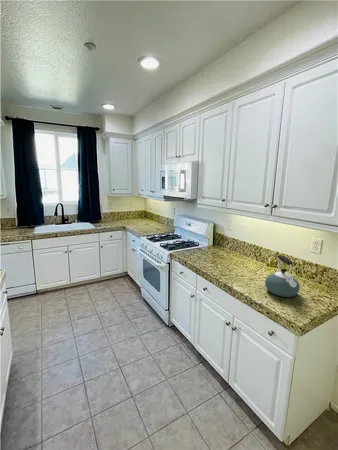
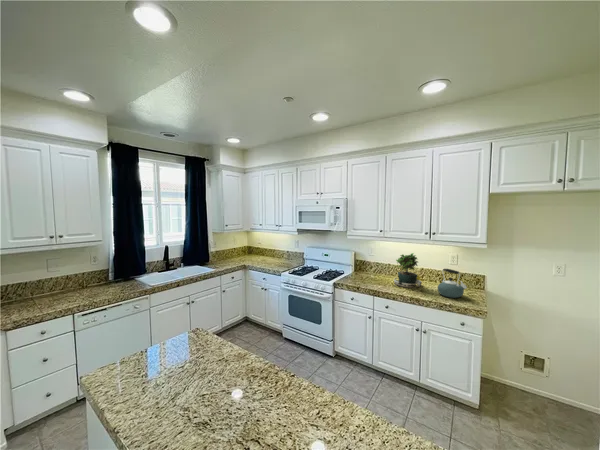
potted plant: none [220,230,264,274] -> present [394,253,422,288]

